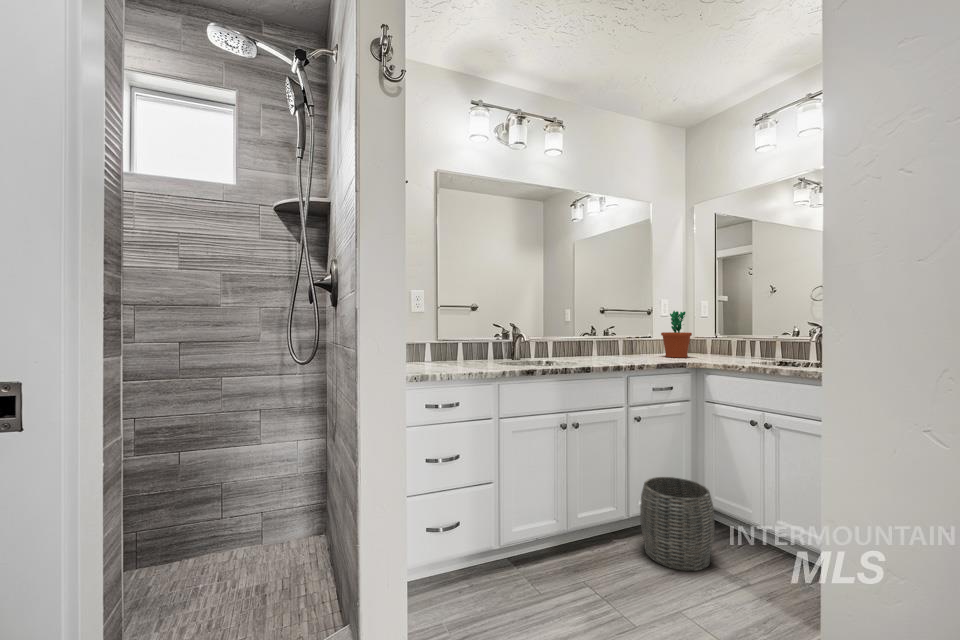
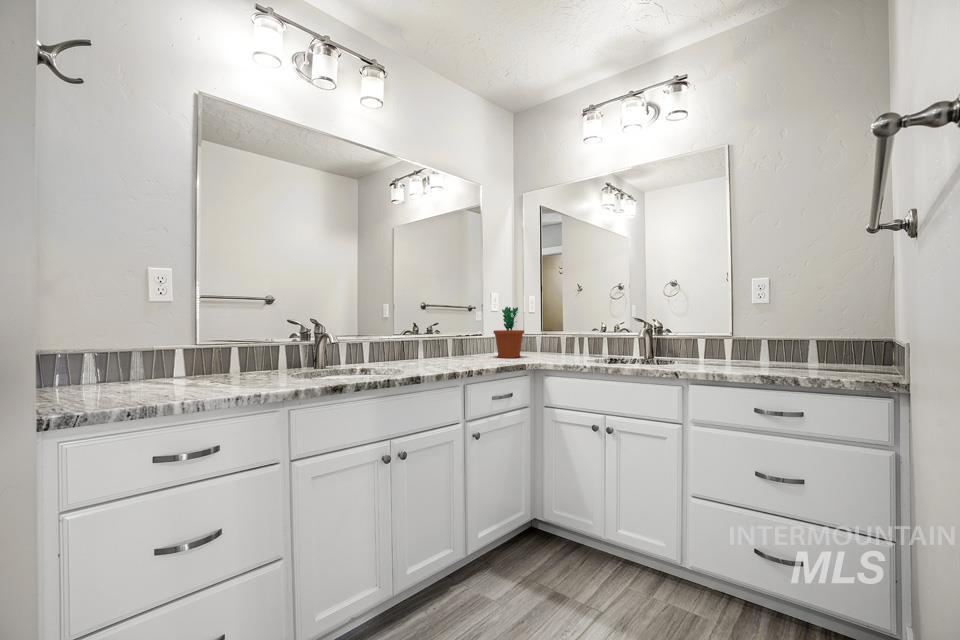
woven basket: present [640,477,714,571] -> none [480,499,561,616]

